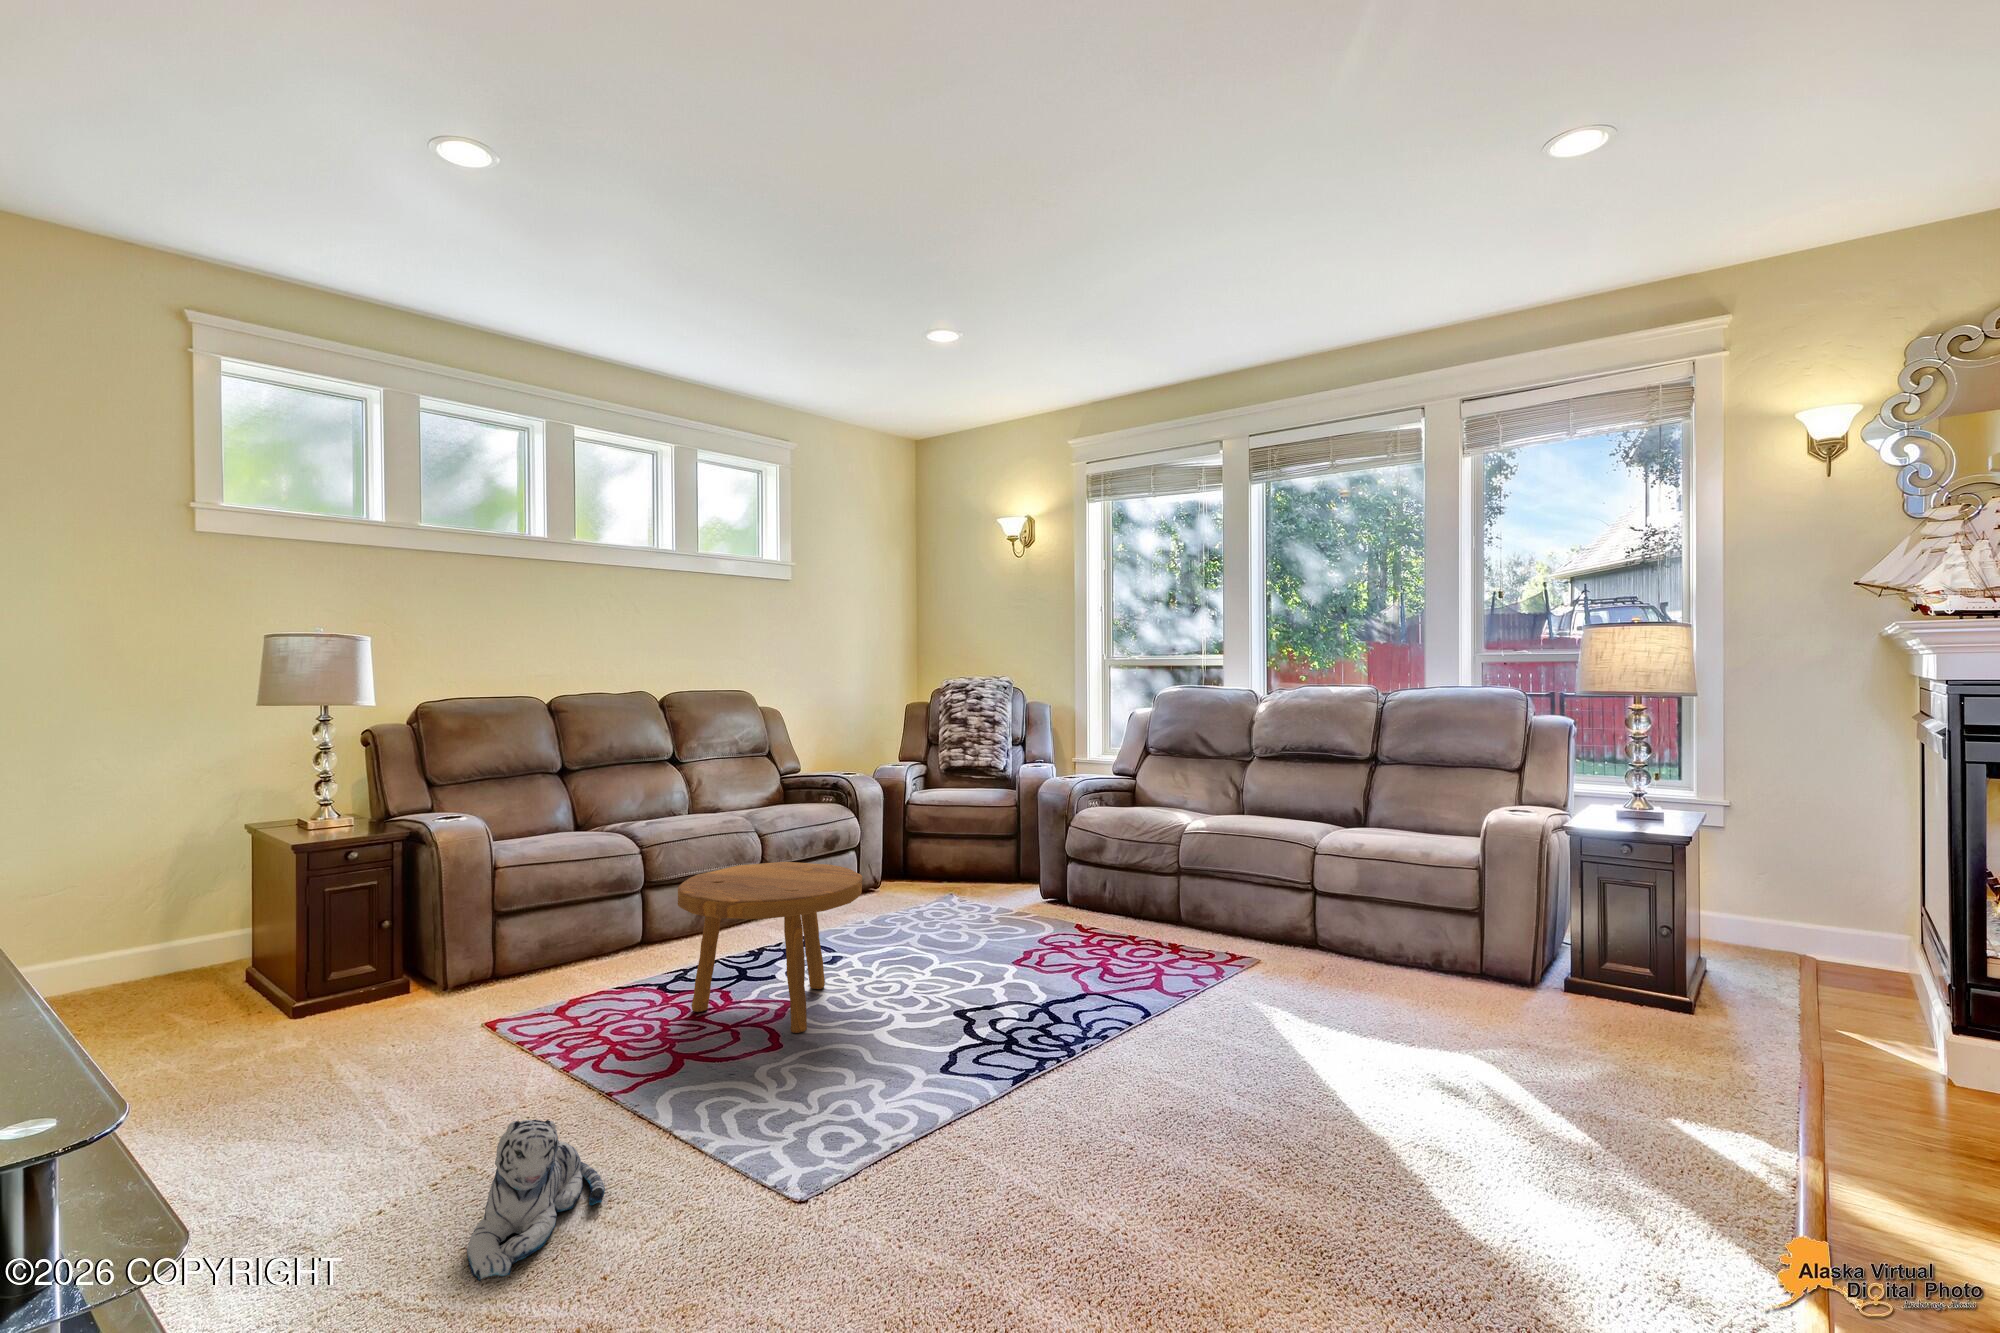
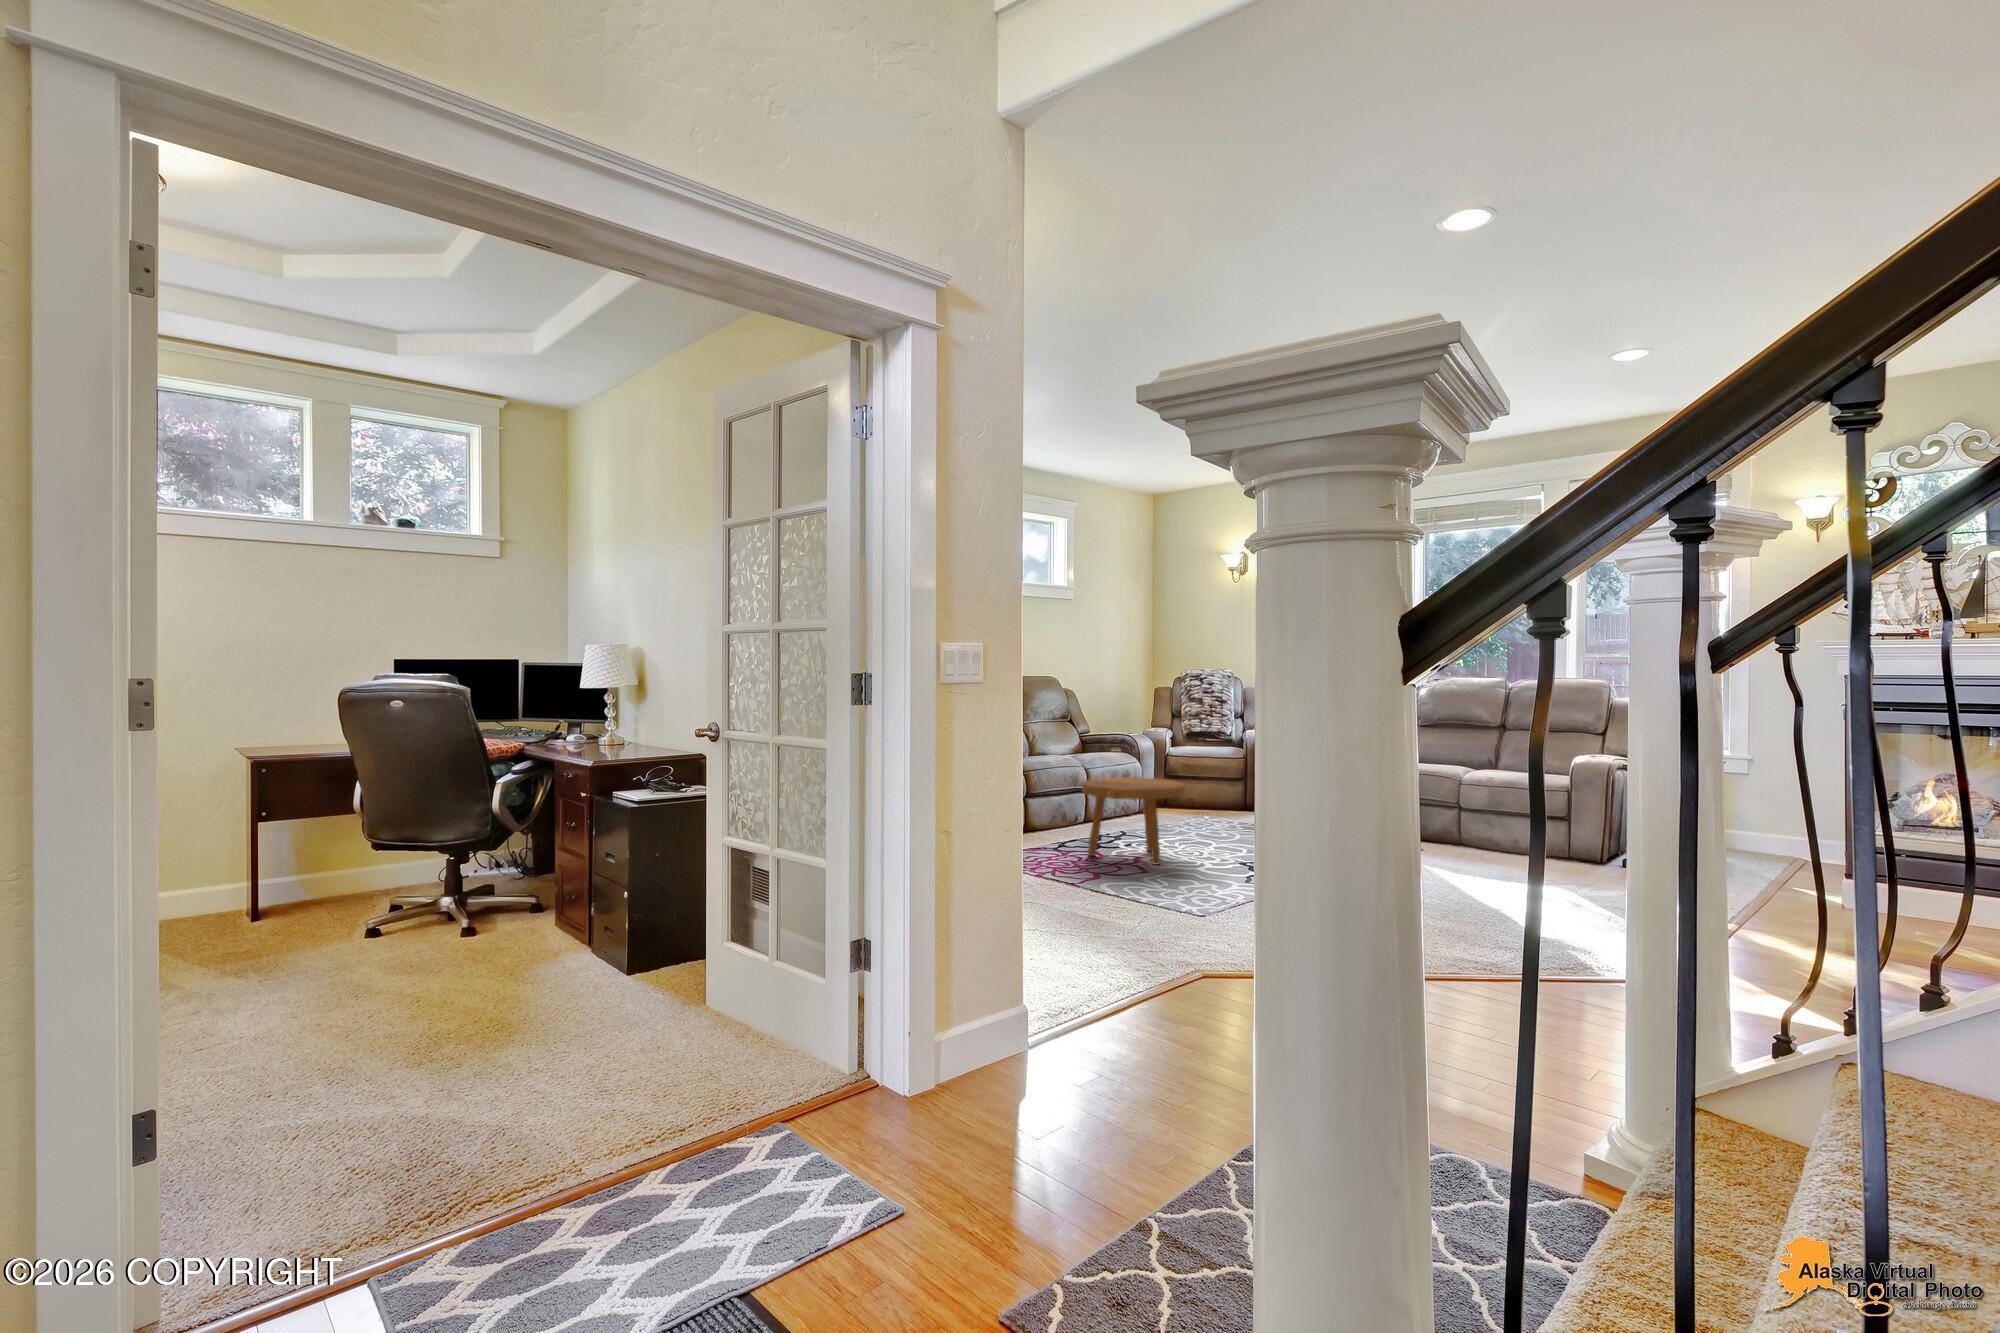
plush toy: present [467,1120,605,1282] -> none [1068,861,1117,918]

